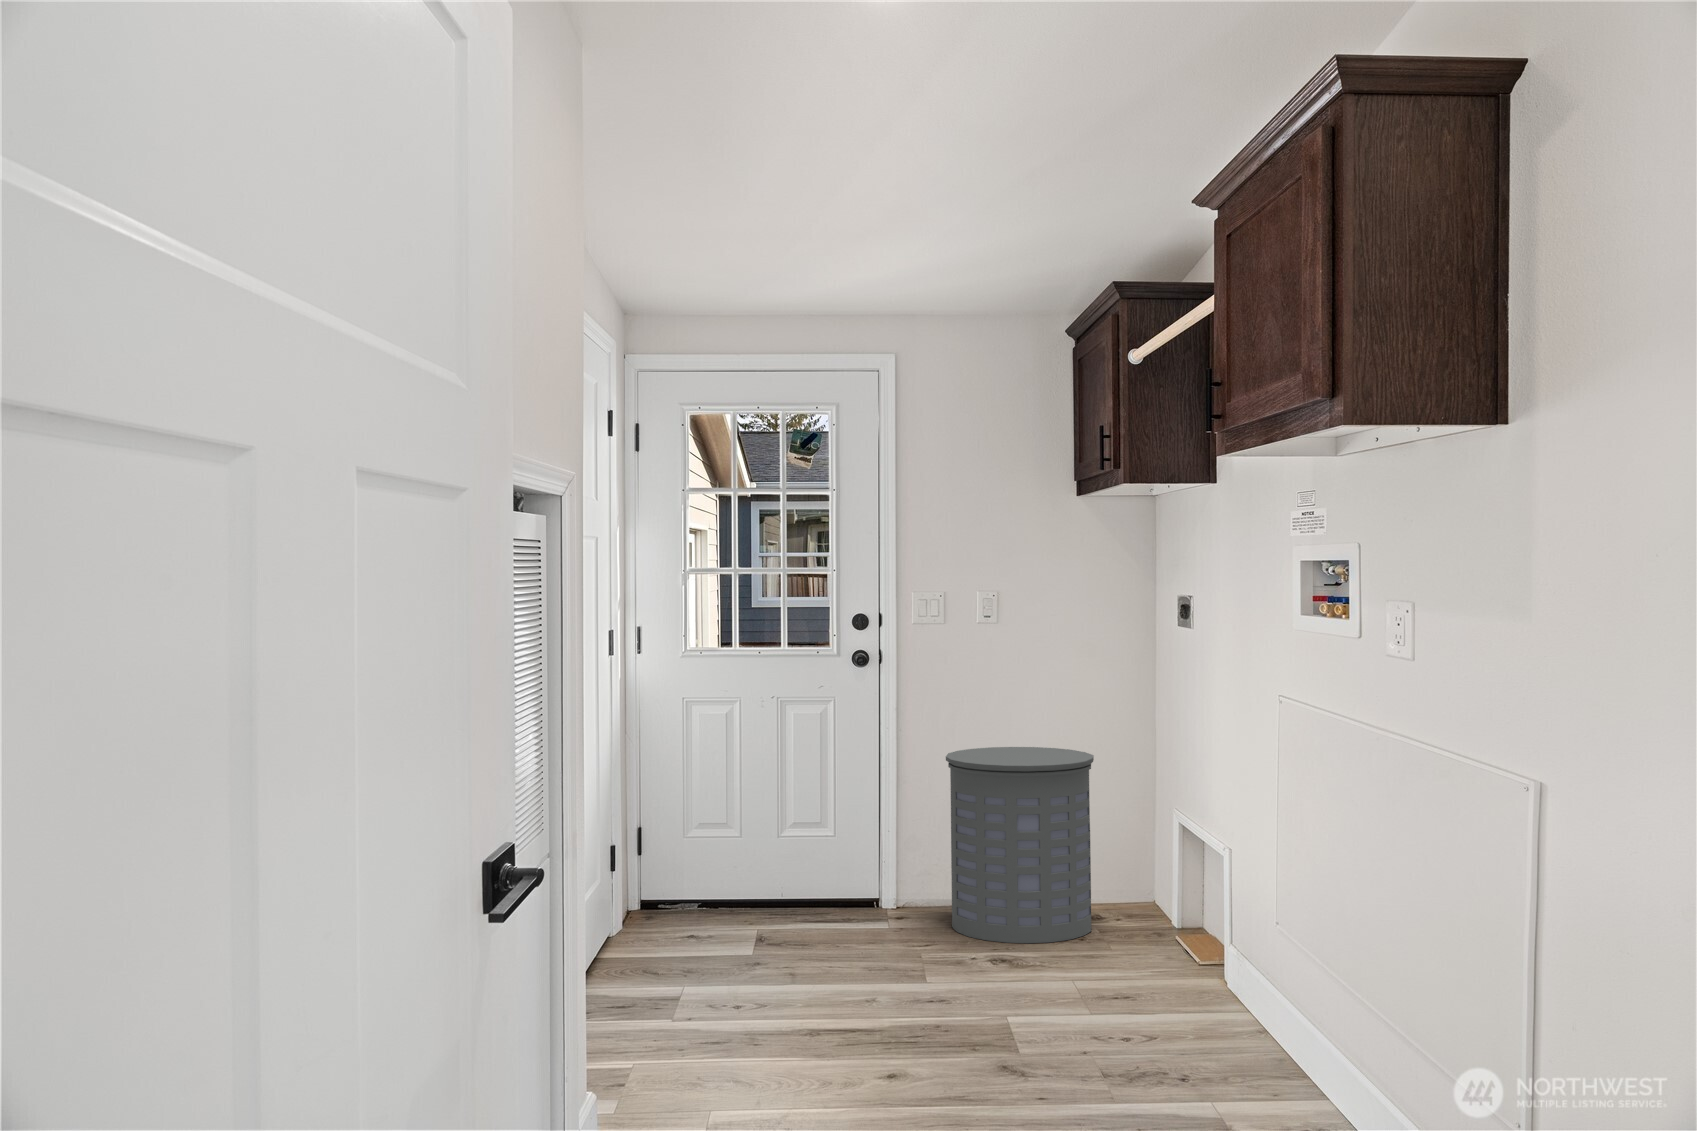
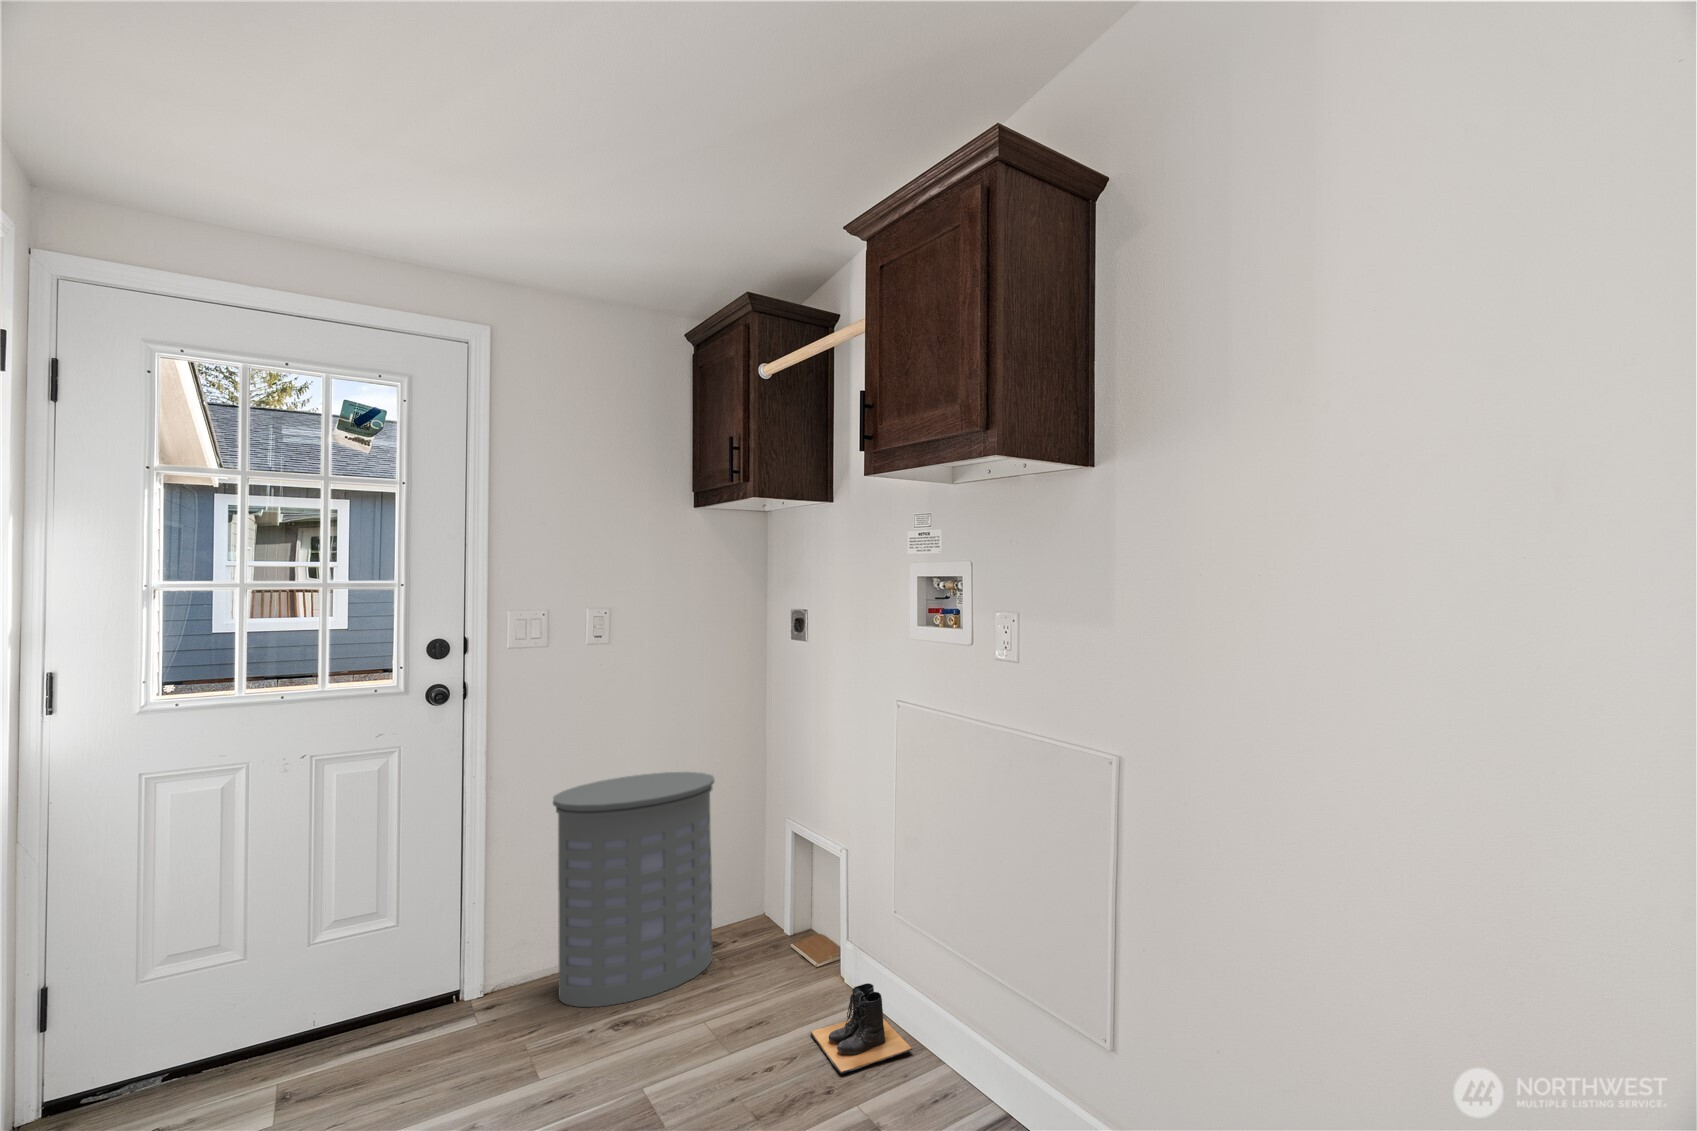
boots: none [1162,973,1261,1046] -> present [811,983,912,1074]

